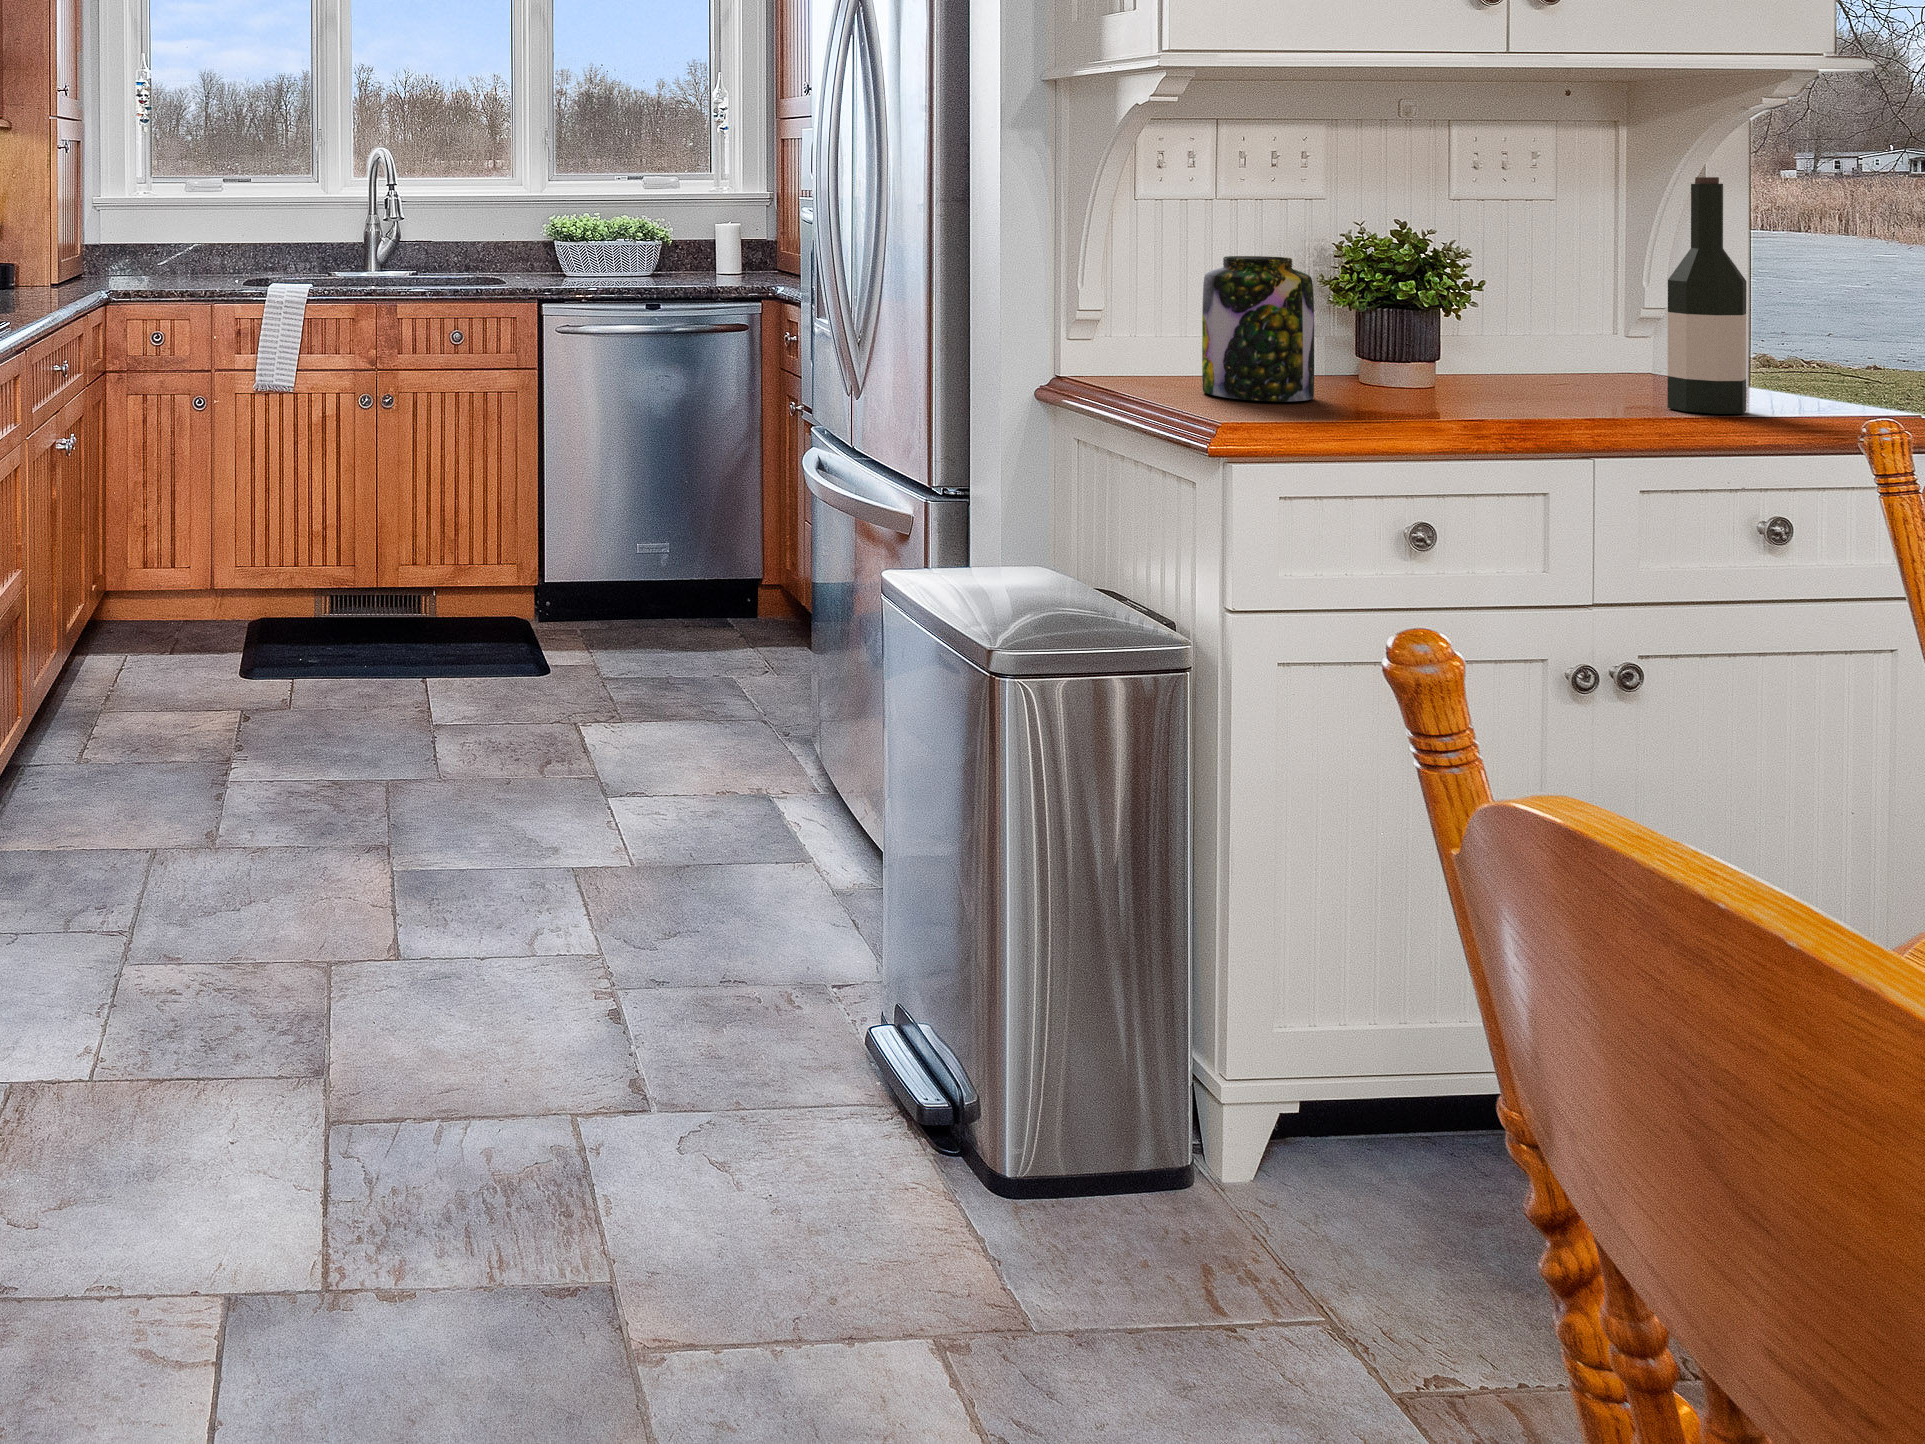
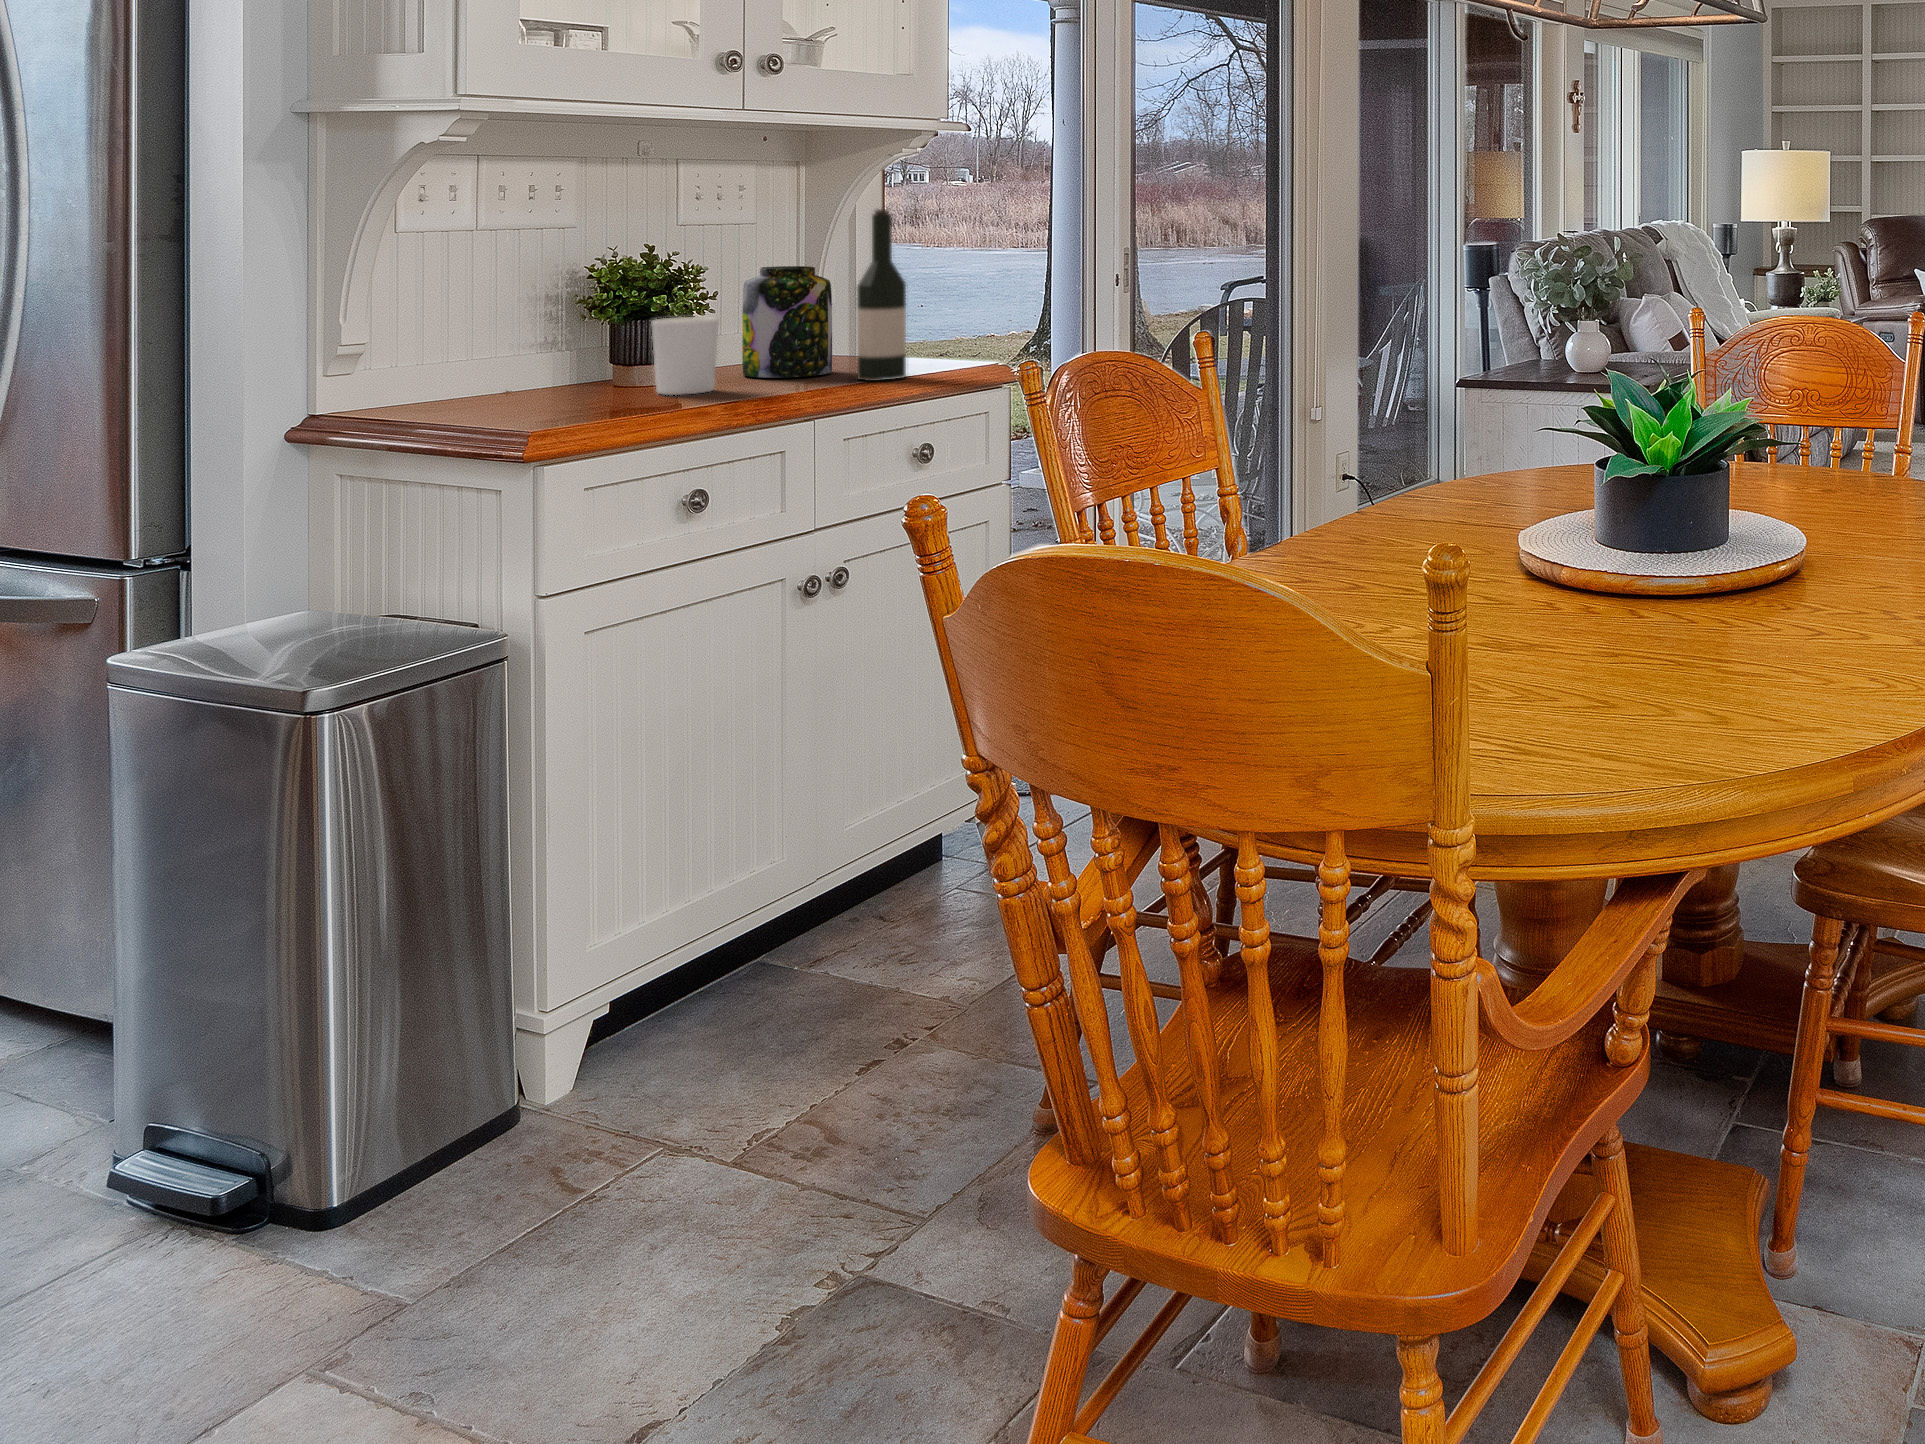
jar: present [1202,256,1314,402] -> present [742,266,832,378]
candle holder: none [1389,307,1472,400] -> present [651,317,719,395]

